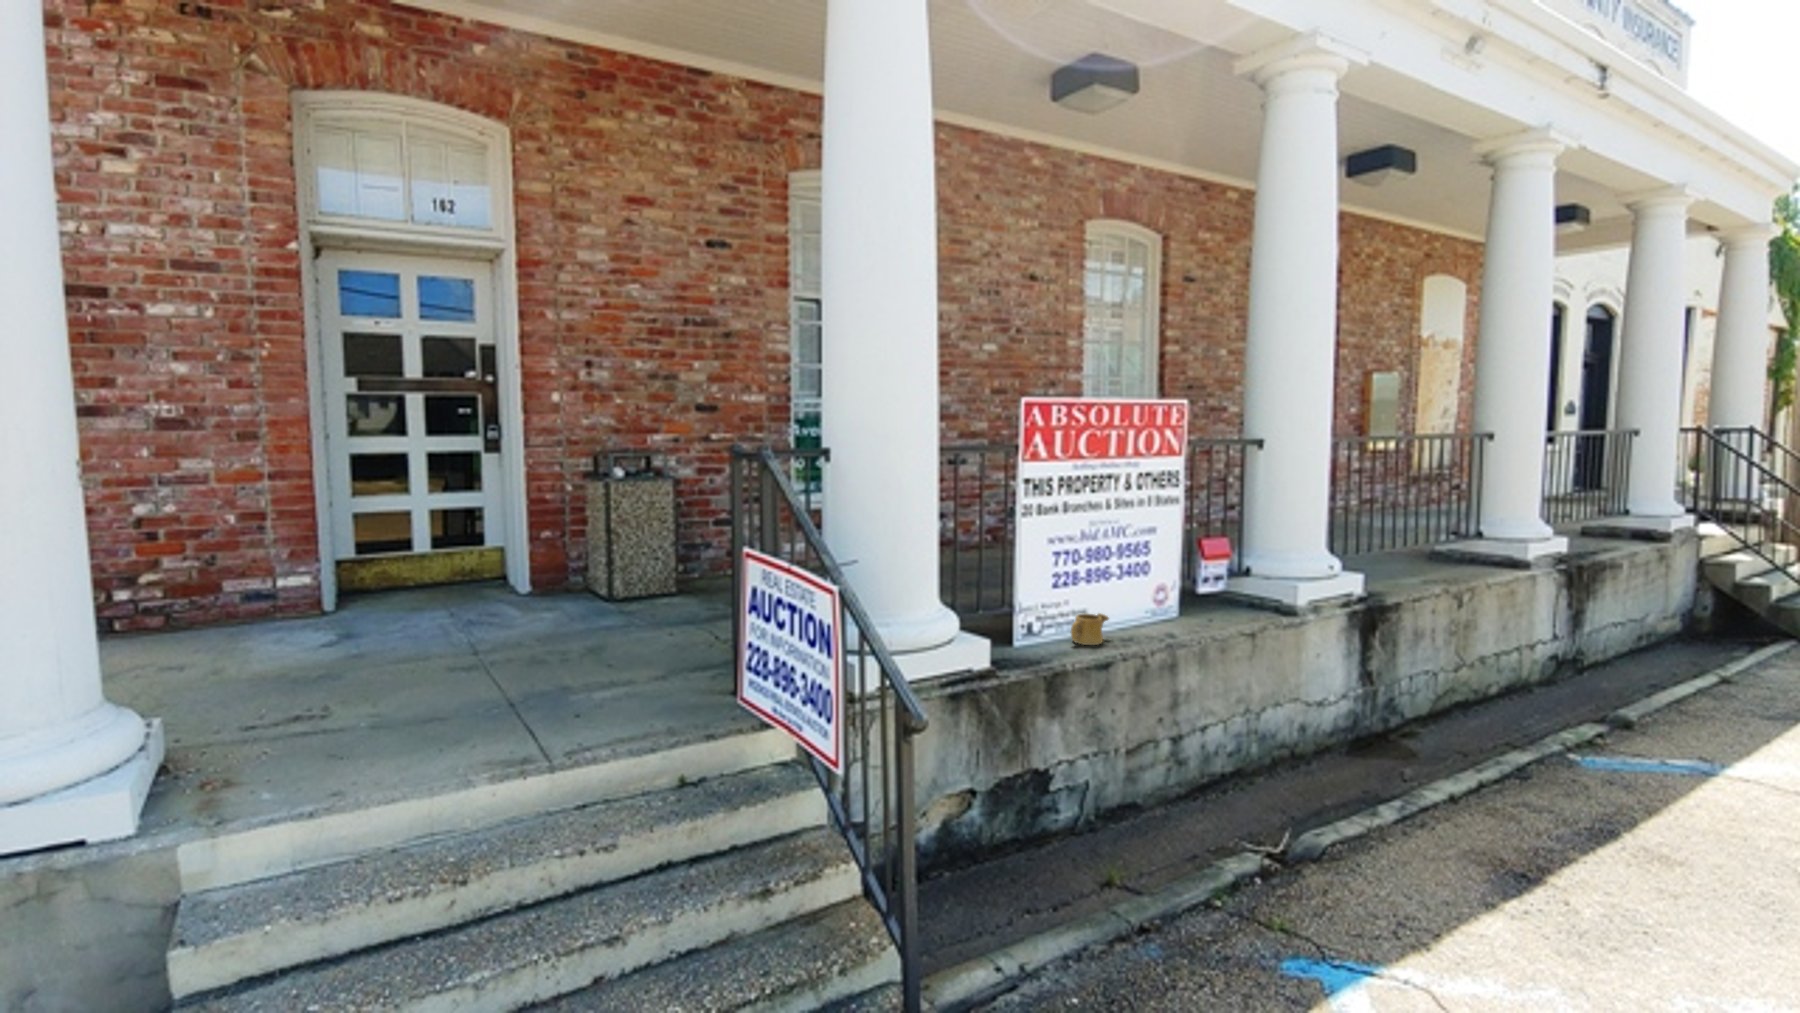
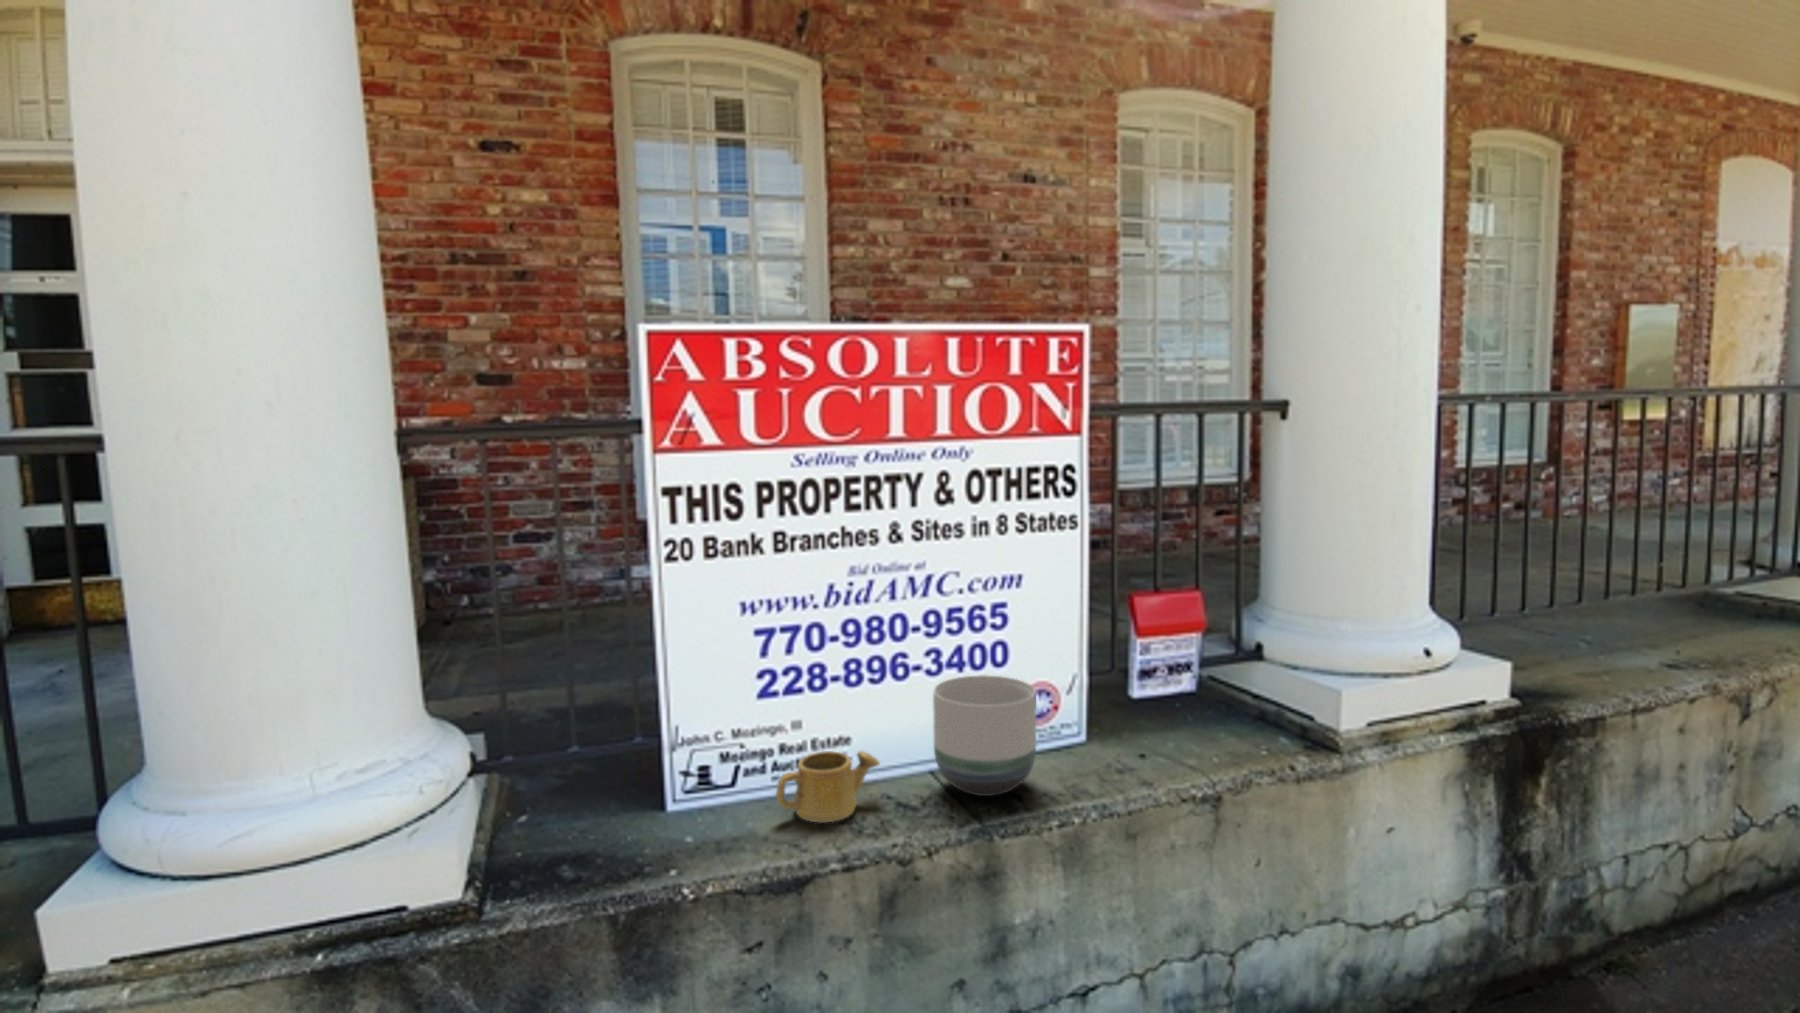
planter: none [1127,578,1180,635] -> present [933,675,1036,796]

